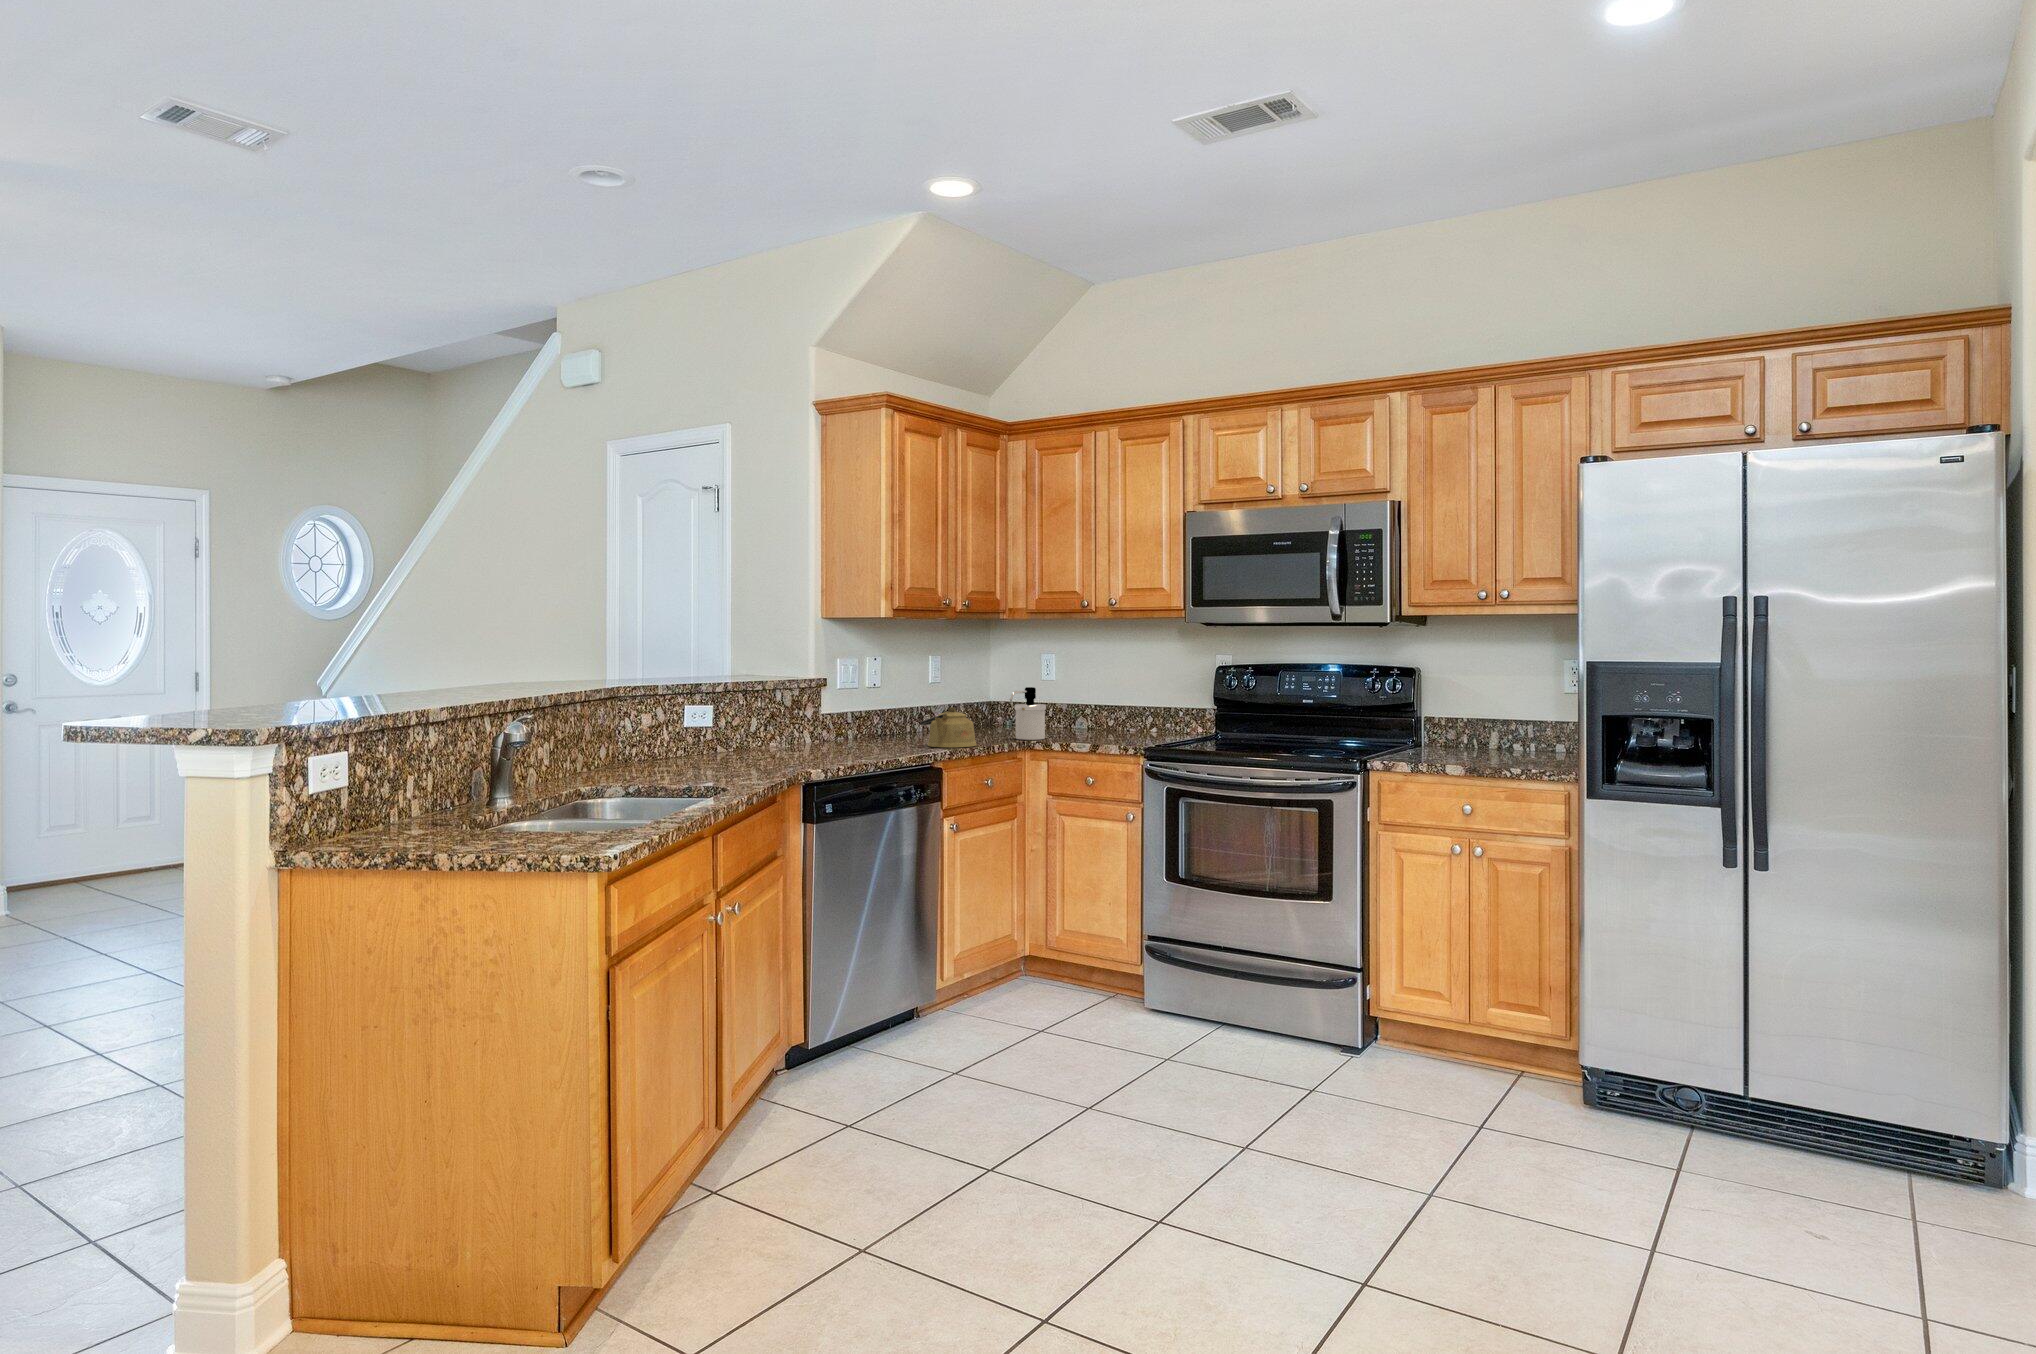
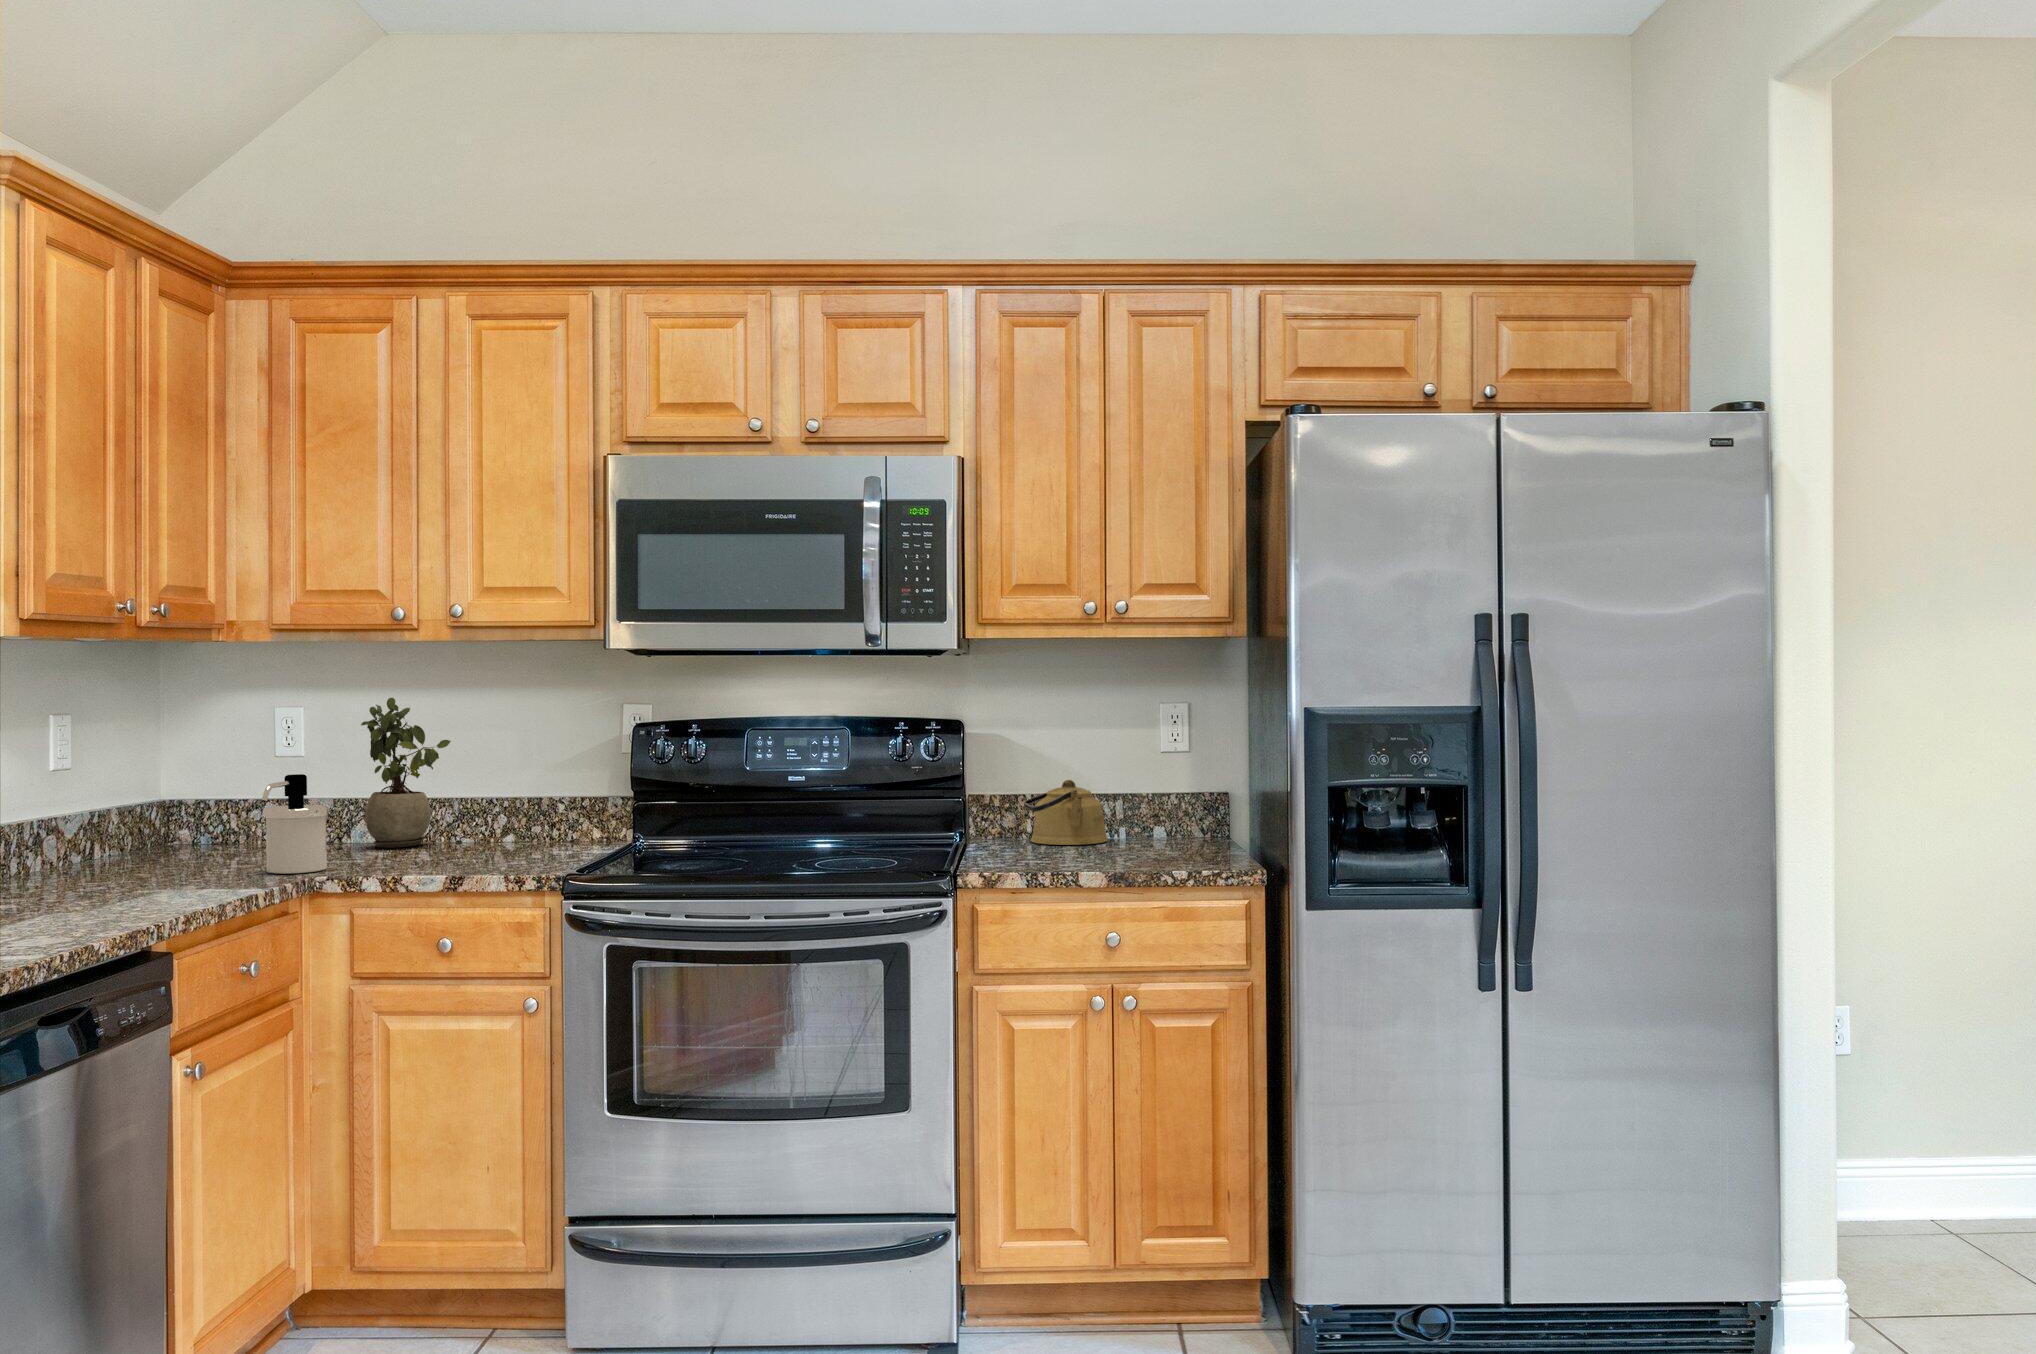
potted plant: none [1077,647,1120,732] -> present [361,698,451,848]
kettle: present [920,707,977,748] -> present [1024,780,1108,845]

